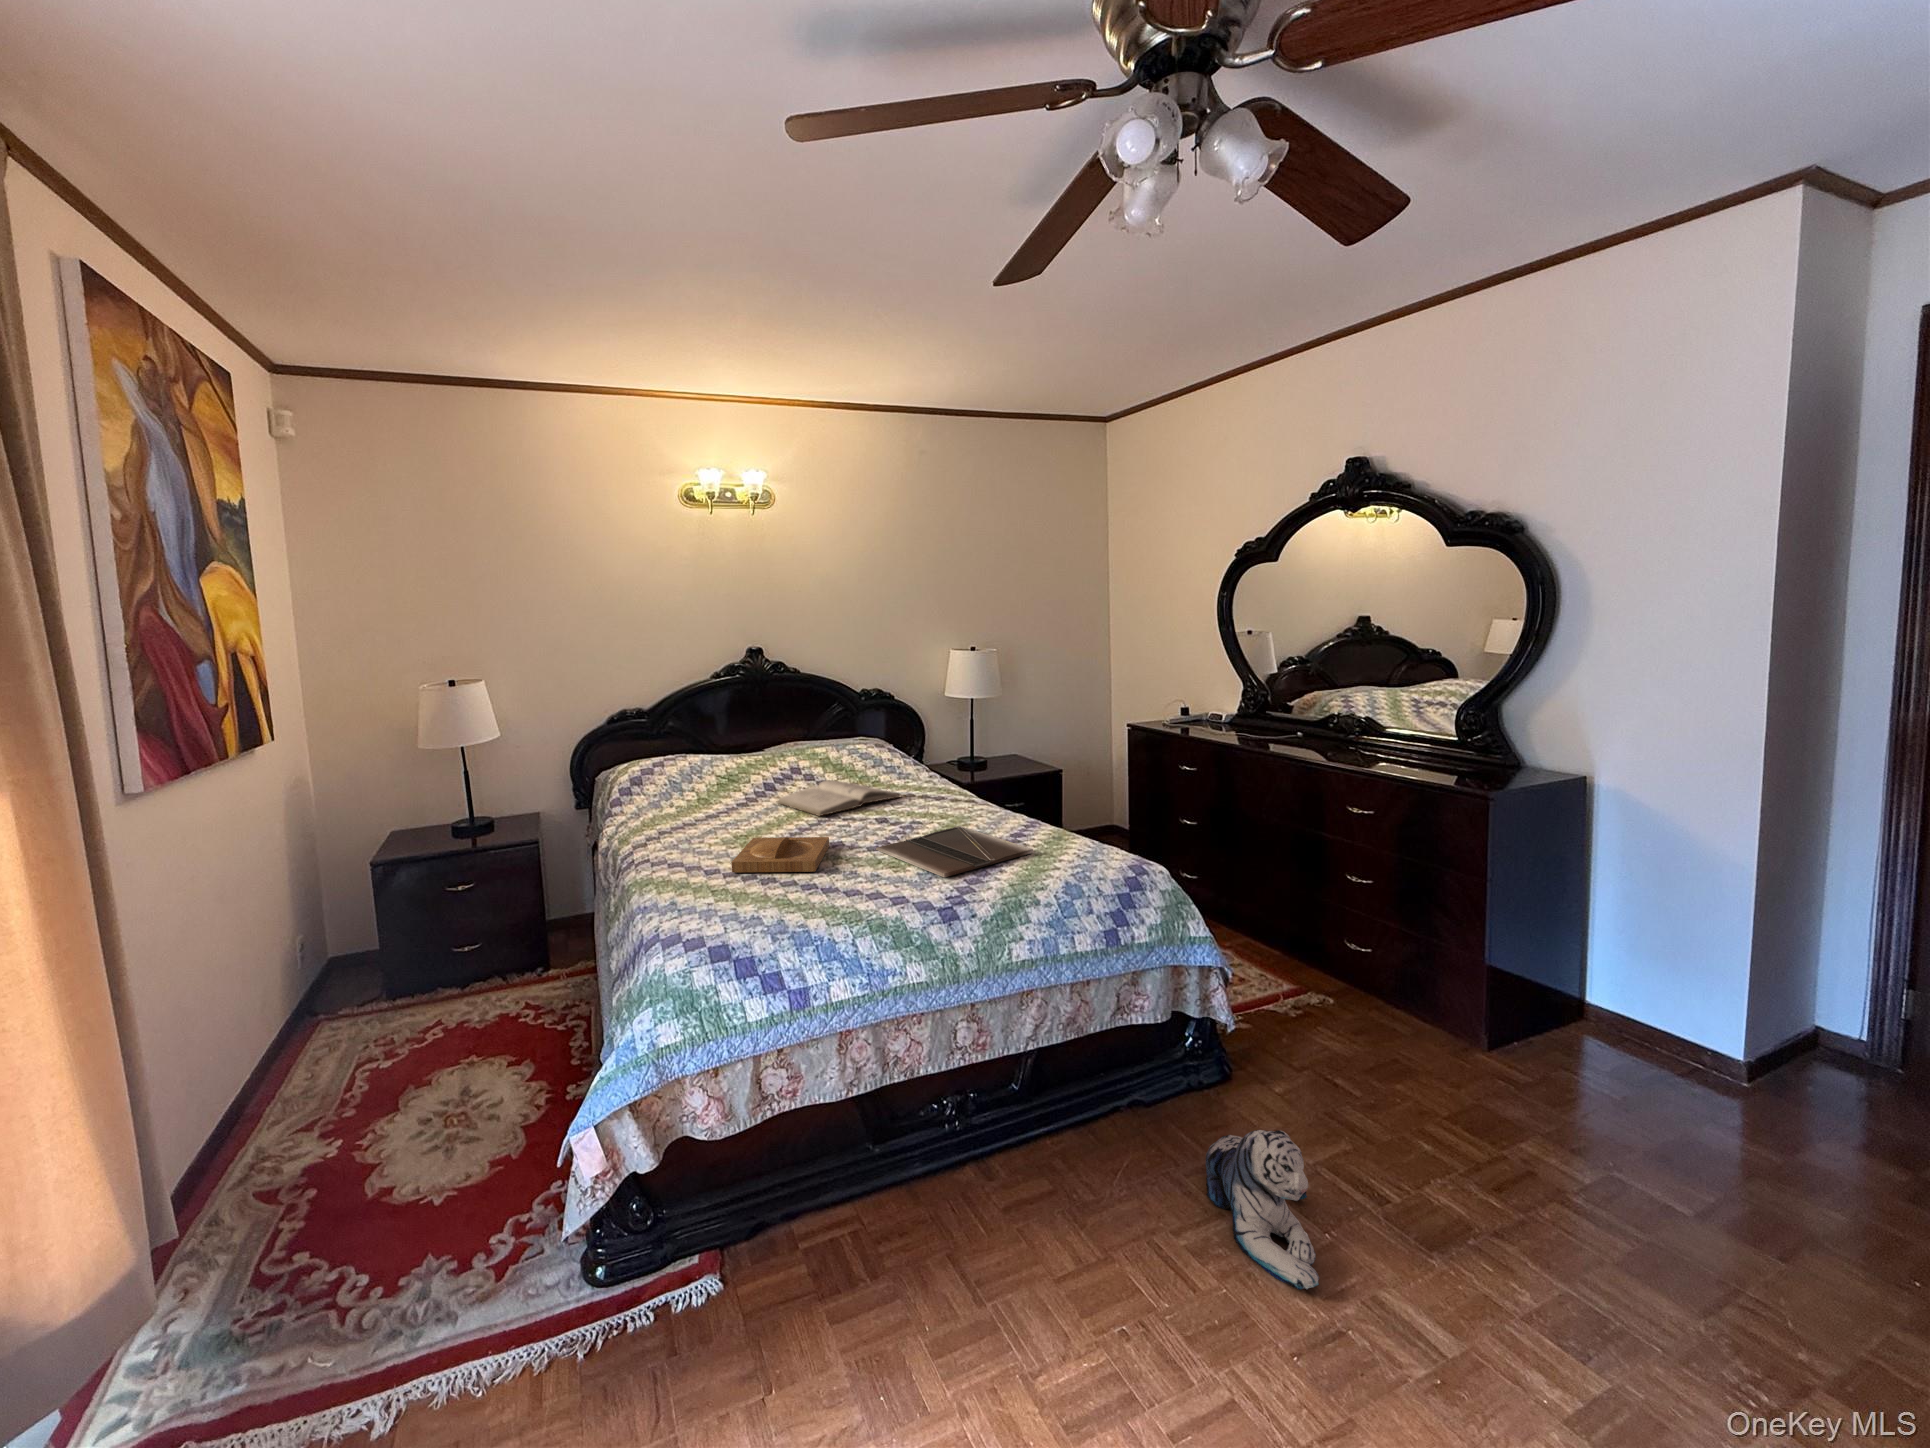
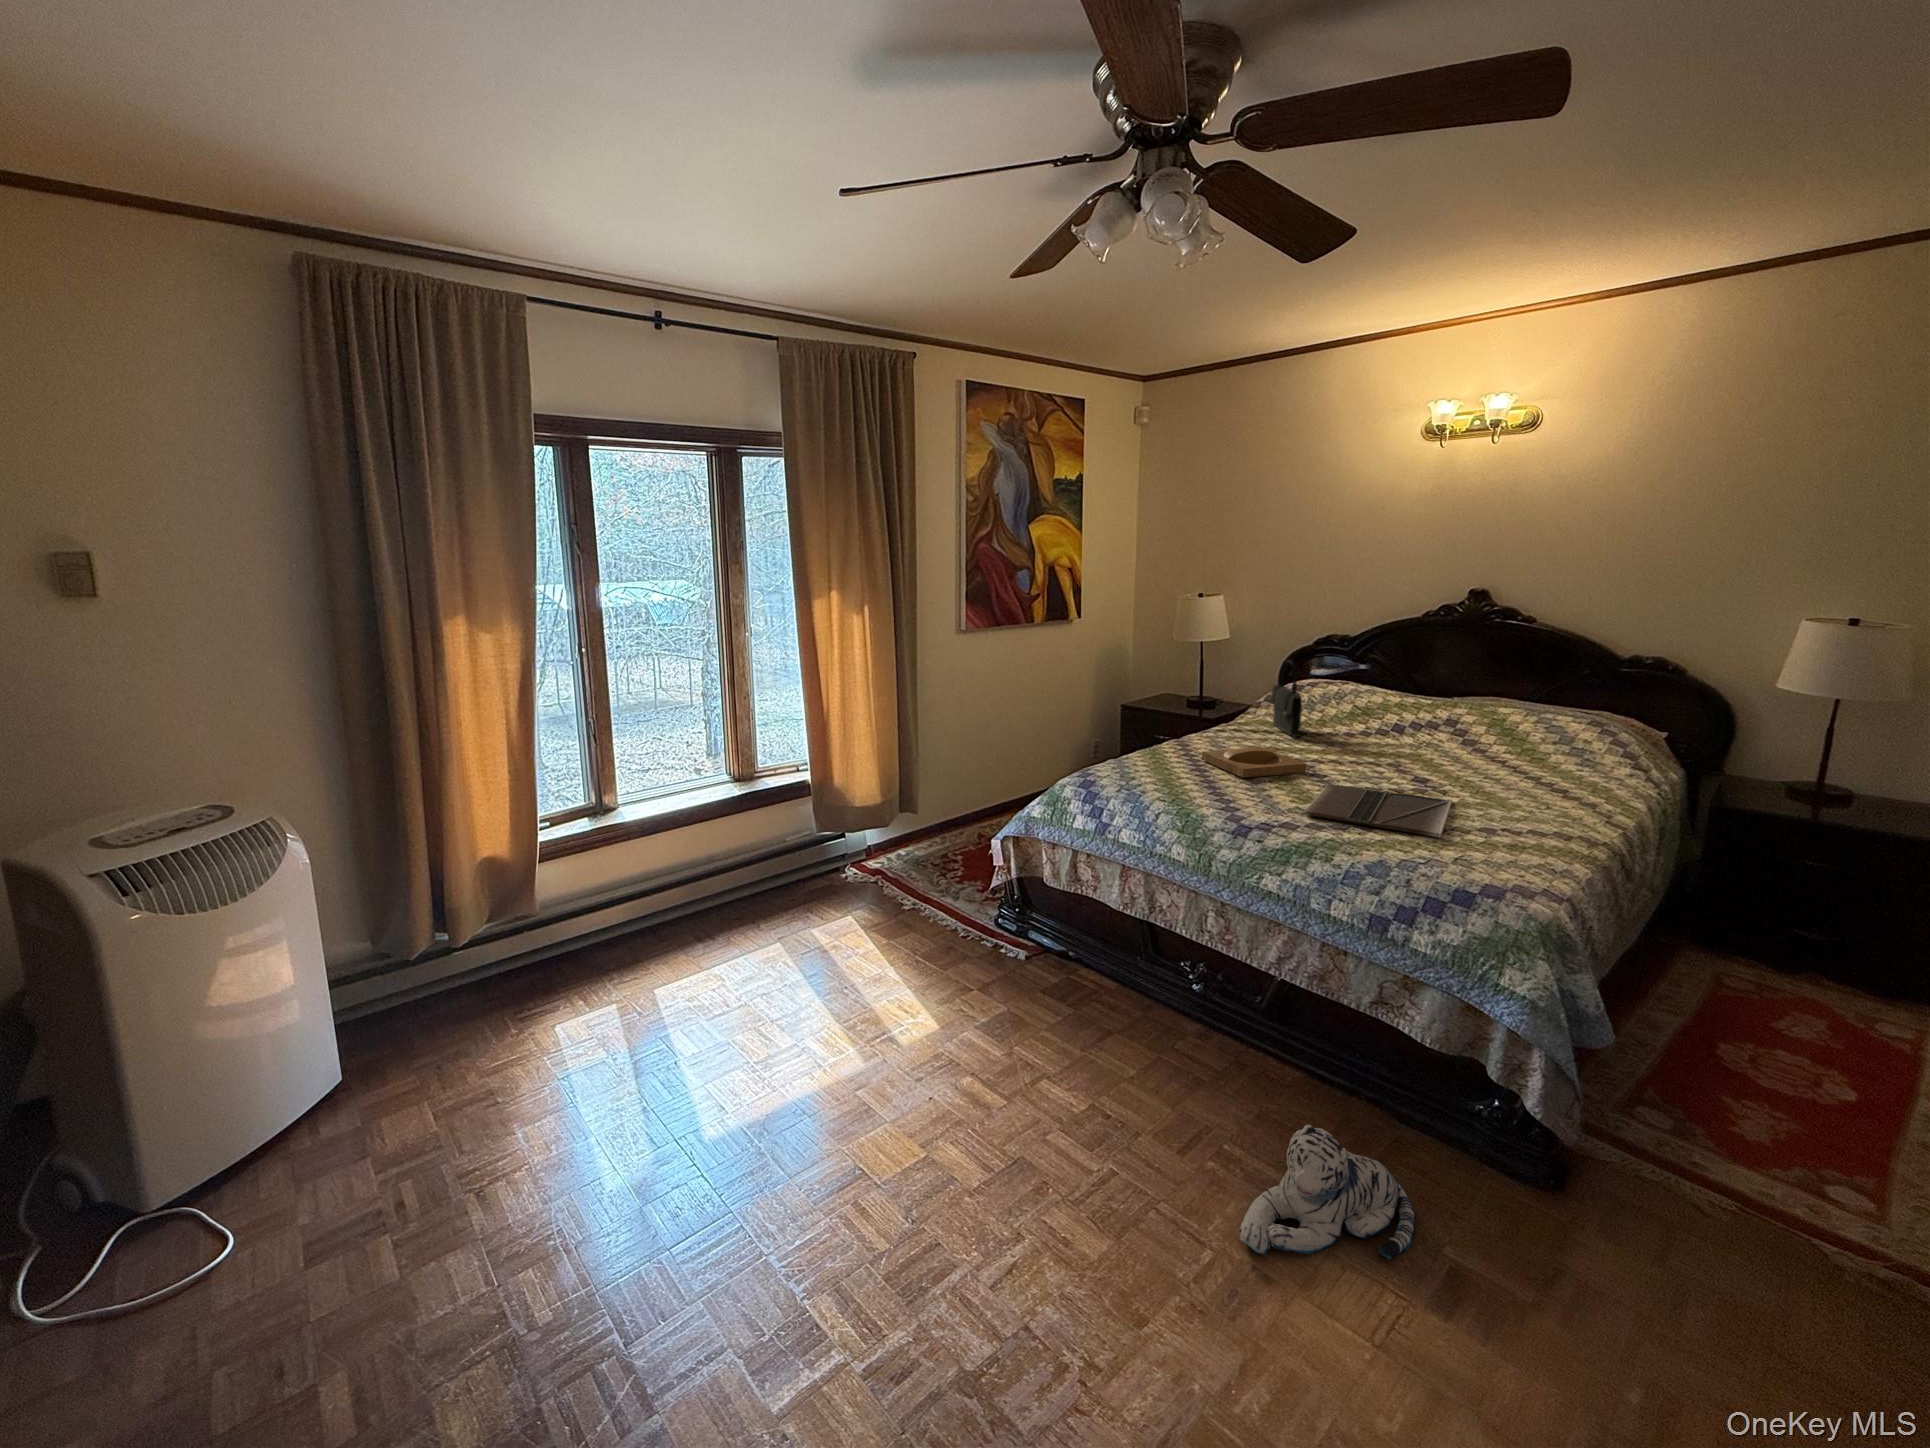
handbag: none [671,737,737,822] -> present [1271,660,1302,737]
book: present [777,780,900,816] -> none [1361,732,1489,769]

